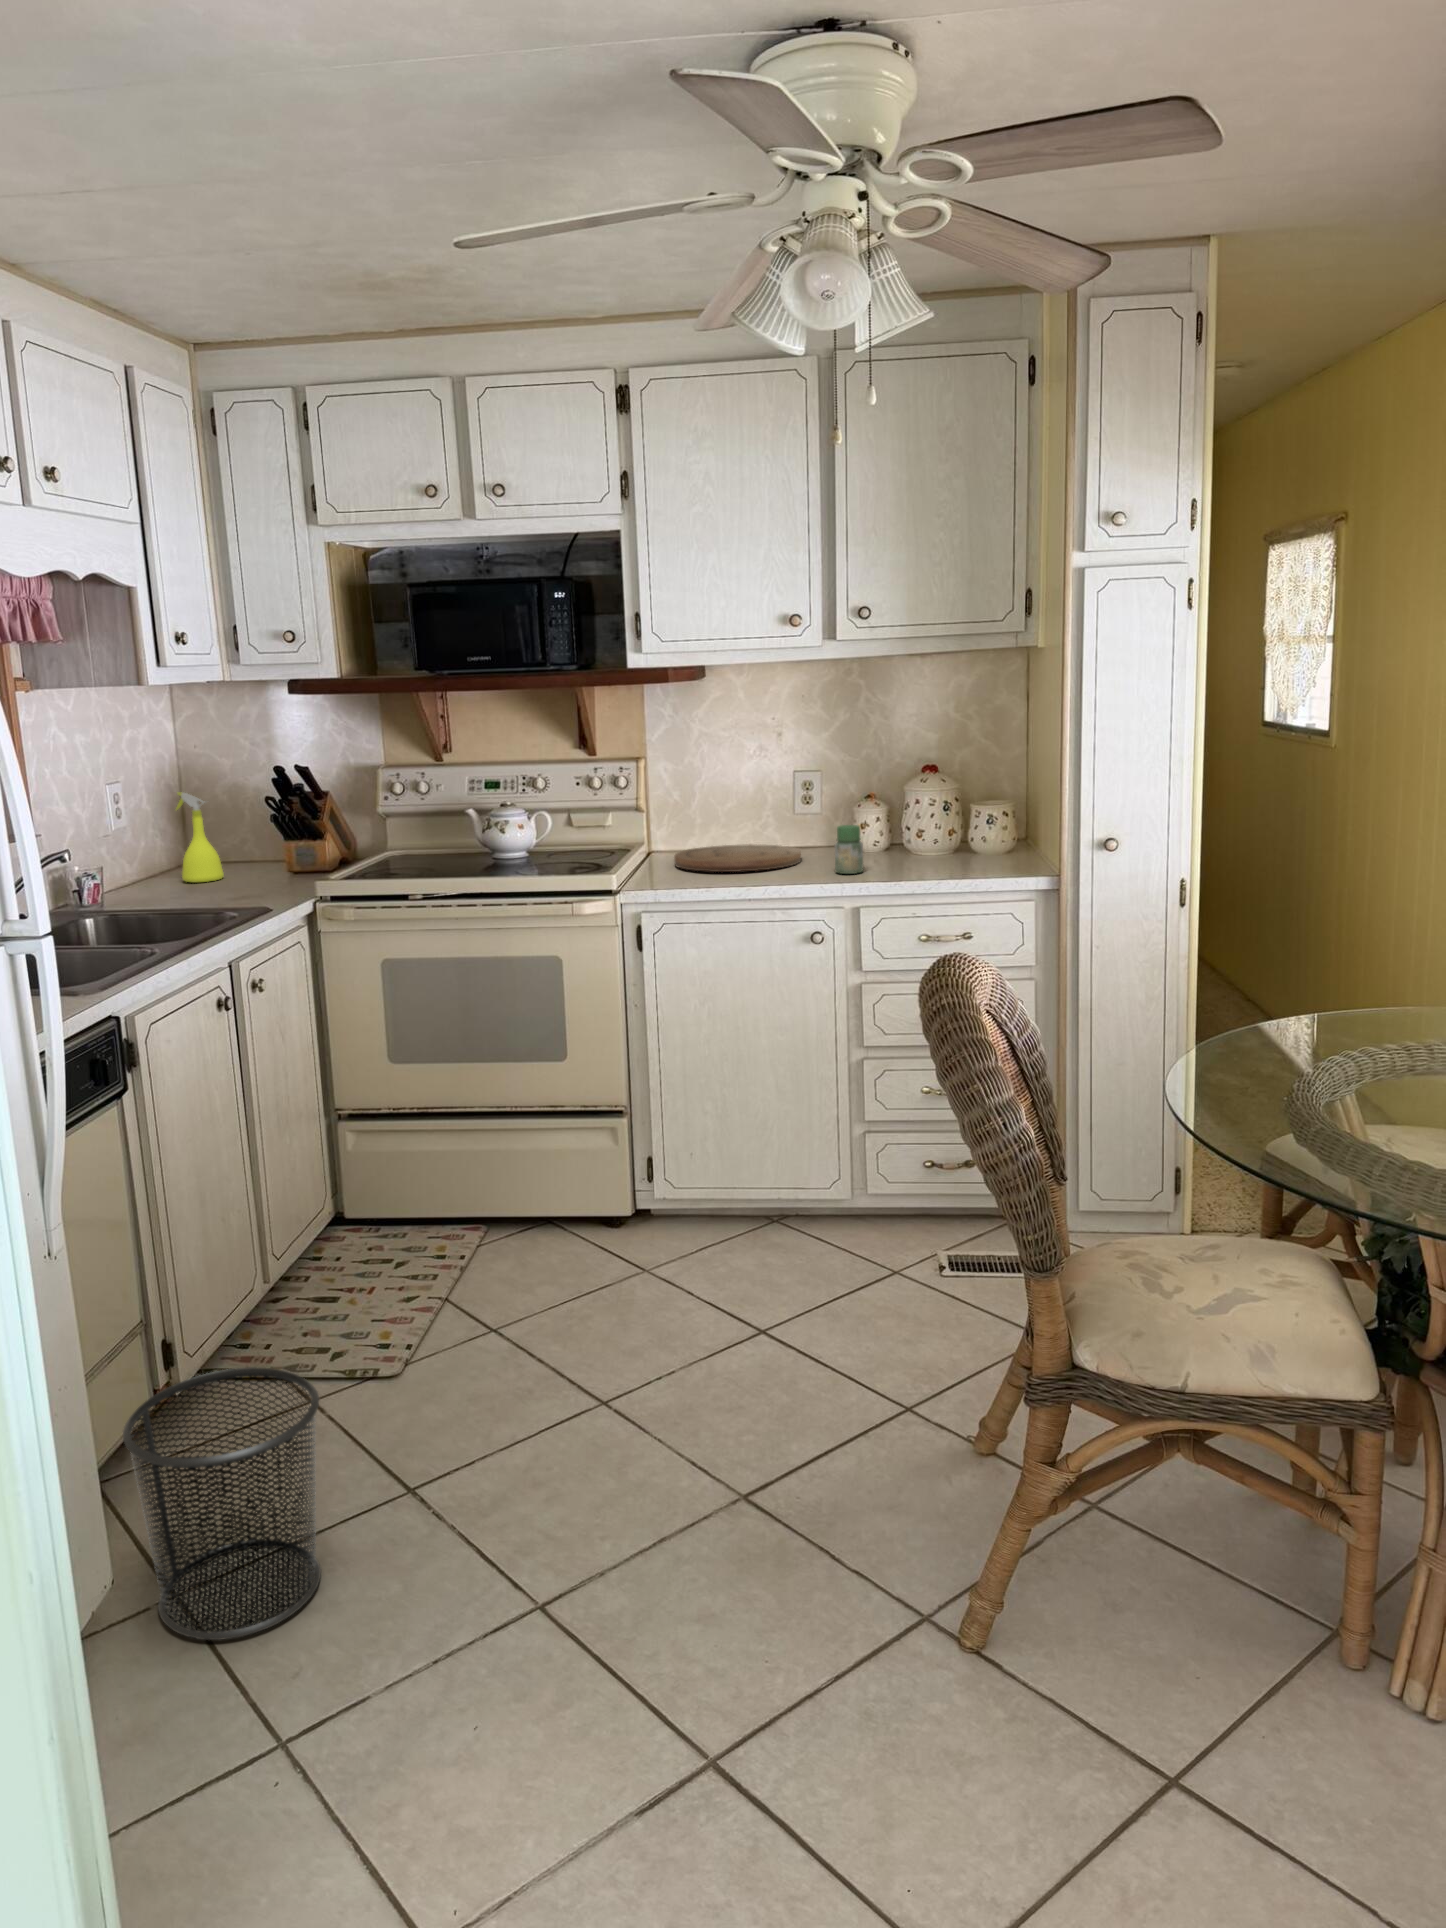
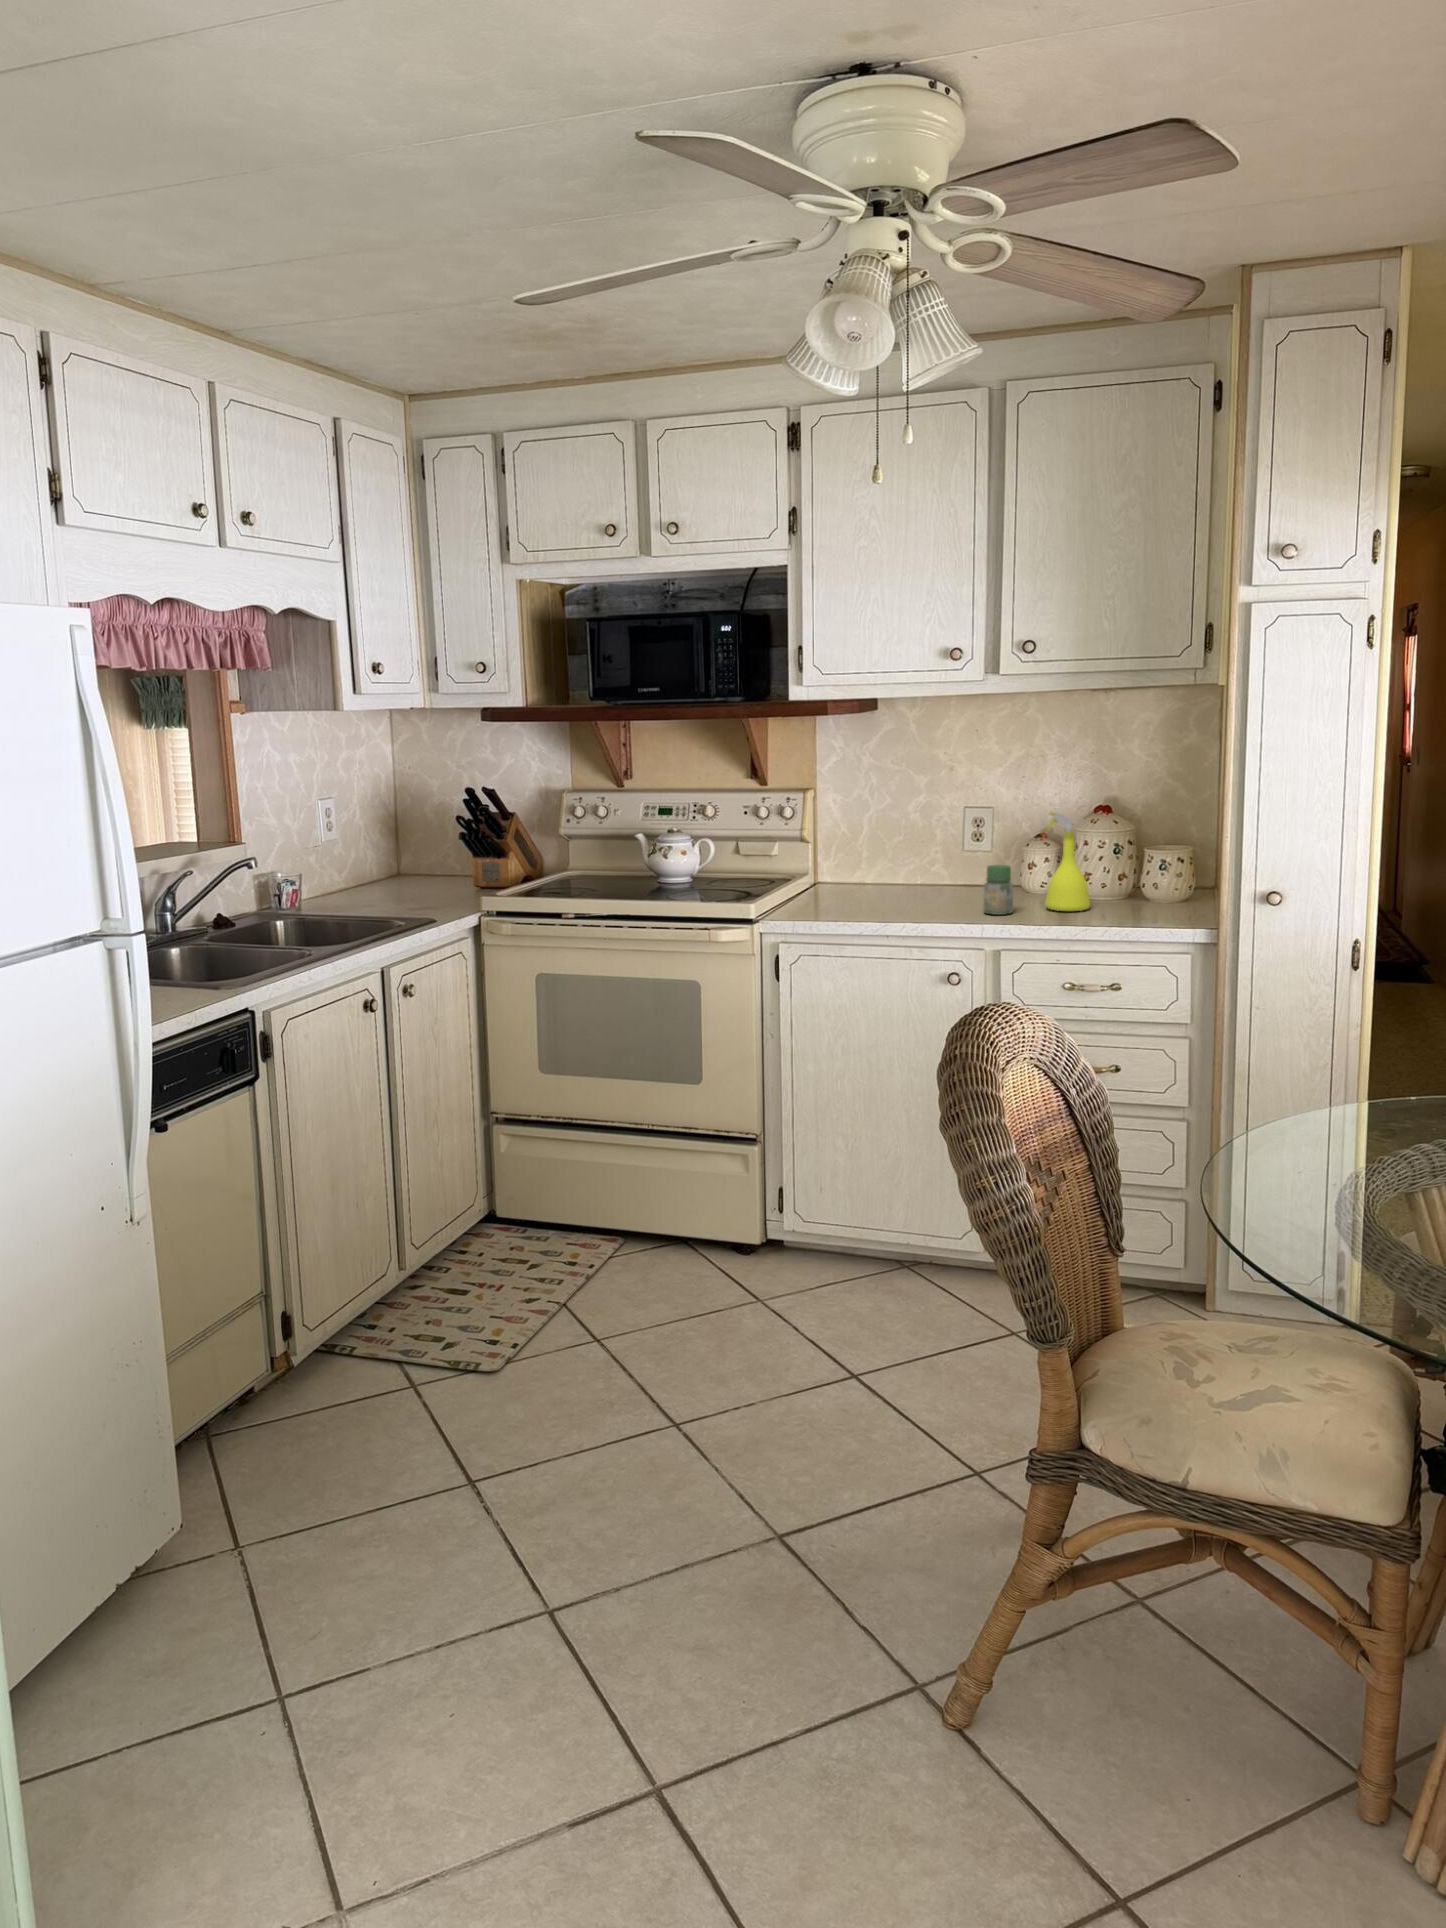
spray bottle: present [176,792,224,883] -> present [1045,811,1090,911]
cutting board: present [674,844,801,872] -> none [832,880,960,907]
waste bin: present [123,1367,321,1640] -> none [188,1346,369,1596]

